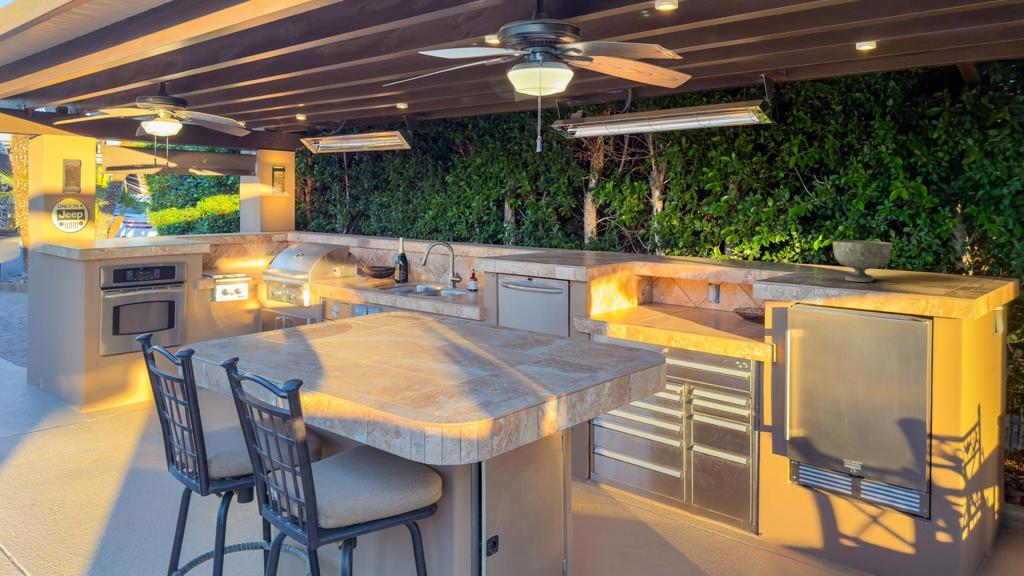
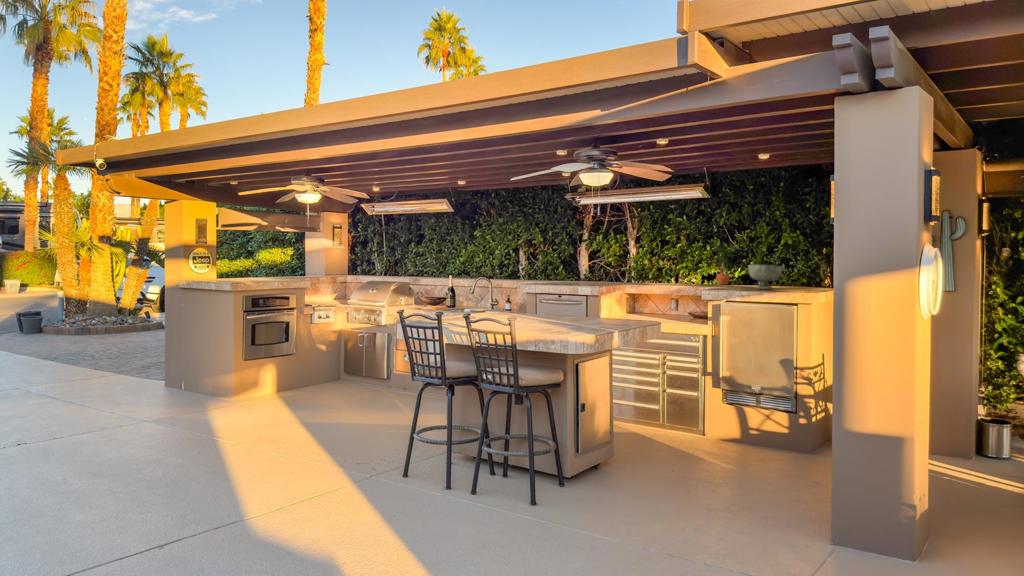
potted plant: none [773,195,817,265] -> present [715,243,735,284]

